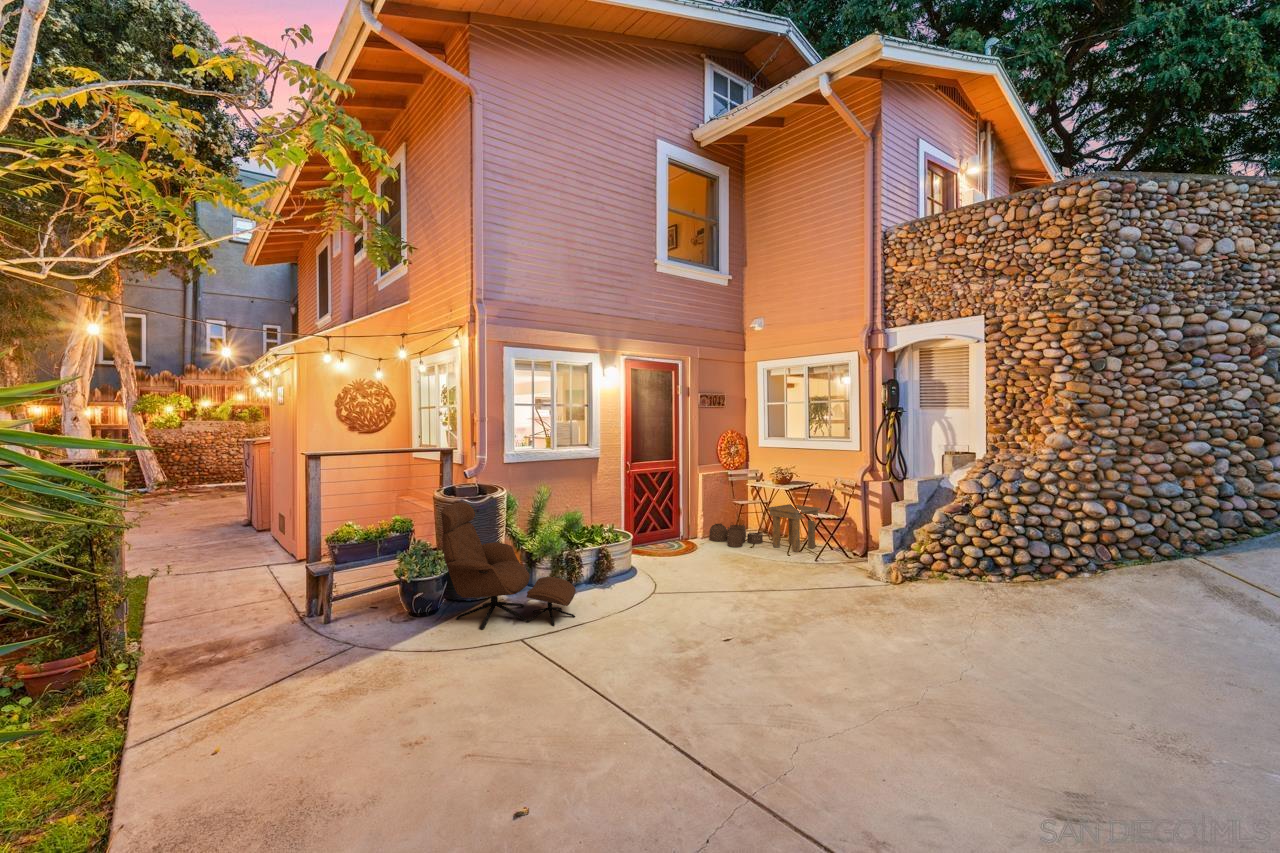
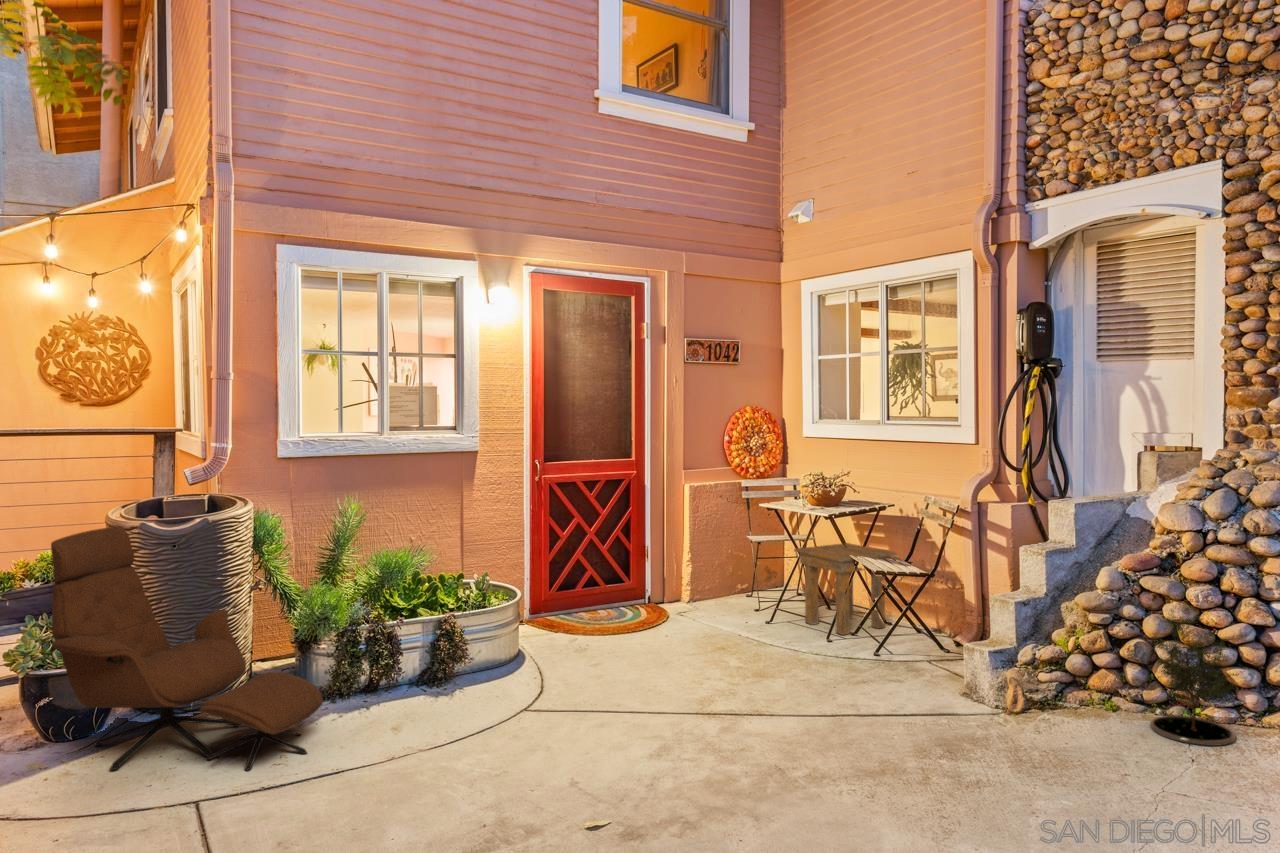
woven basket: present [709,523,763,547] -> none [698,573,793,620]
potted tree: none [963,527,1005,593] -> present [1150,608,1237,746]

